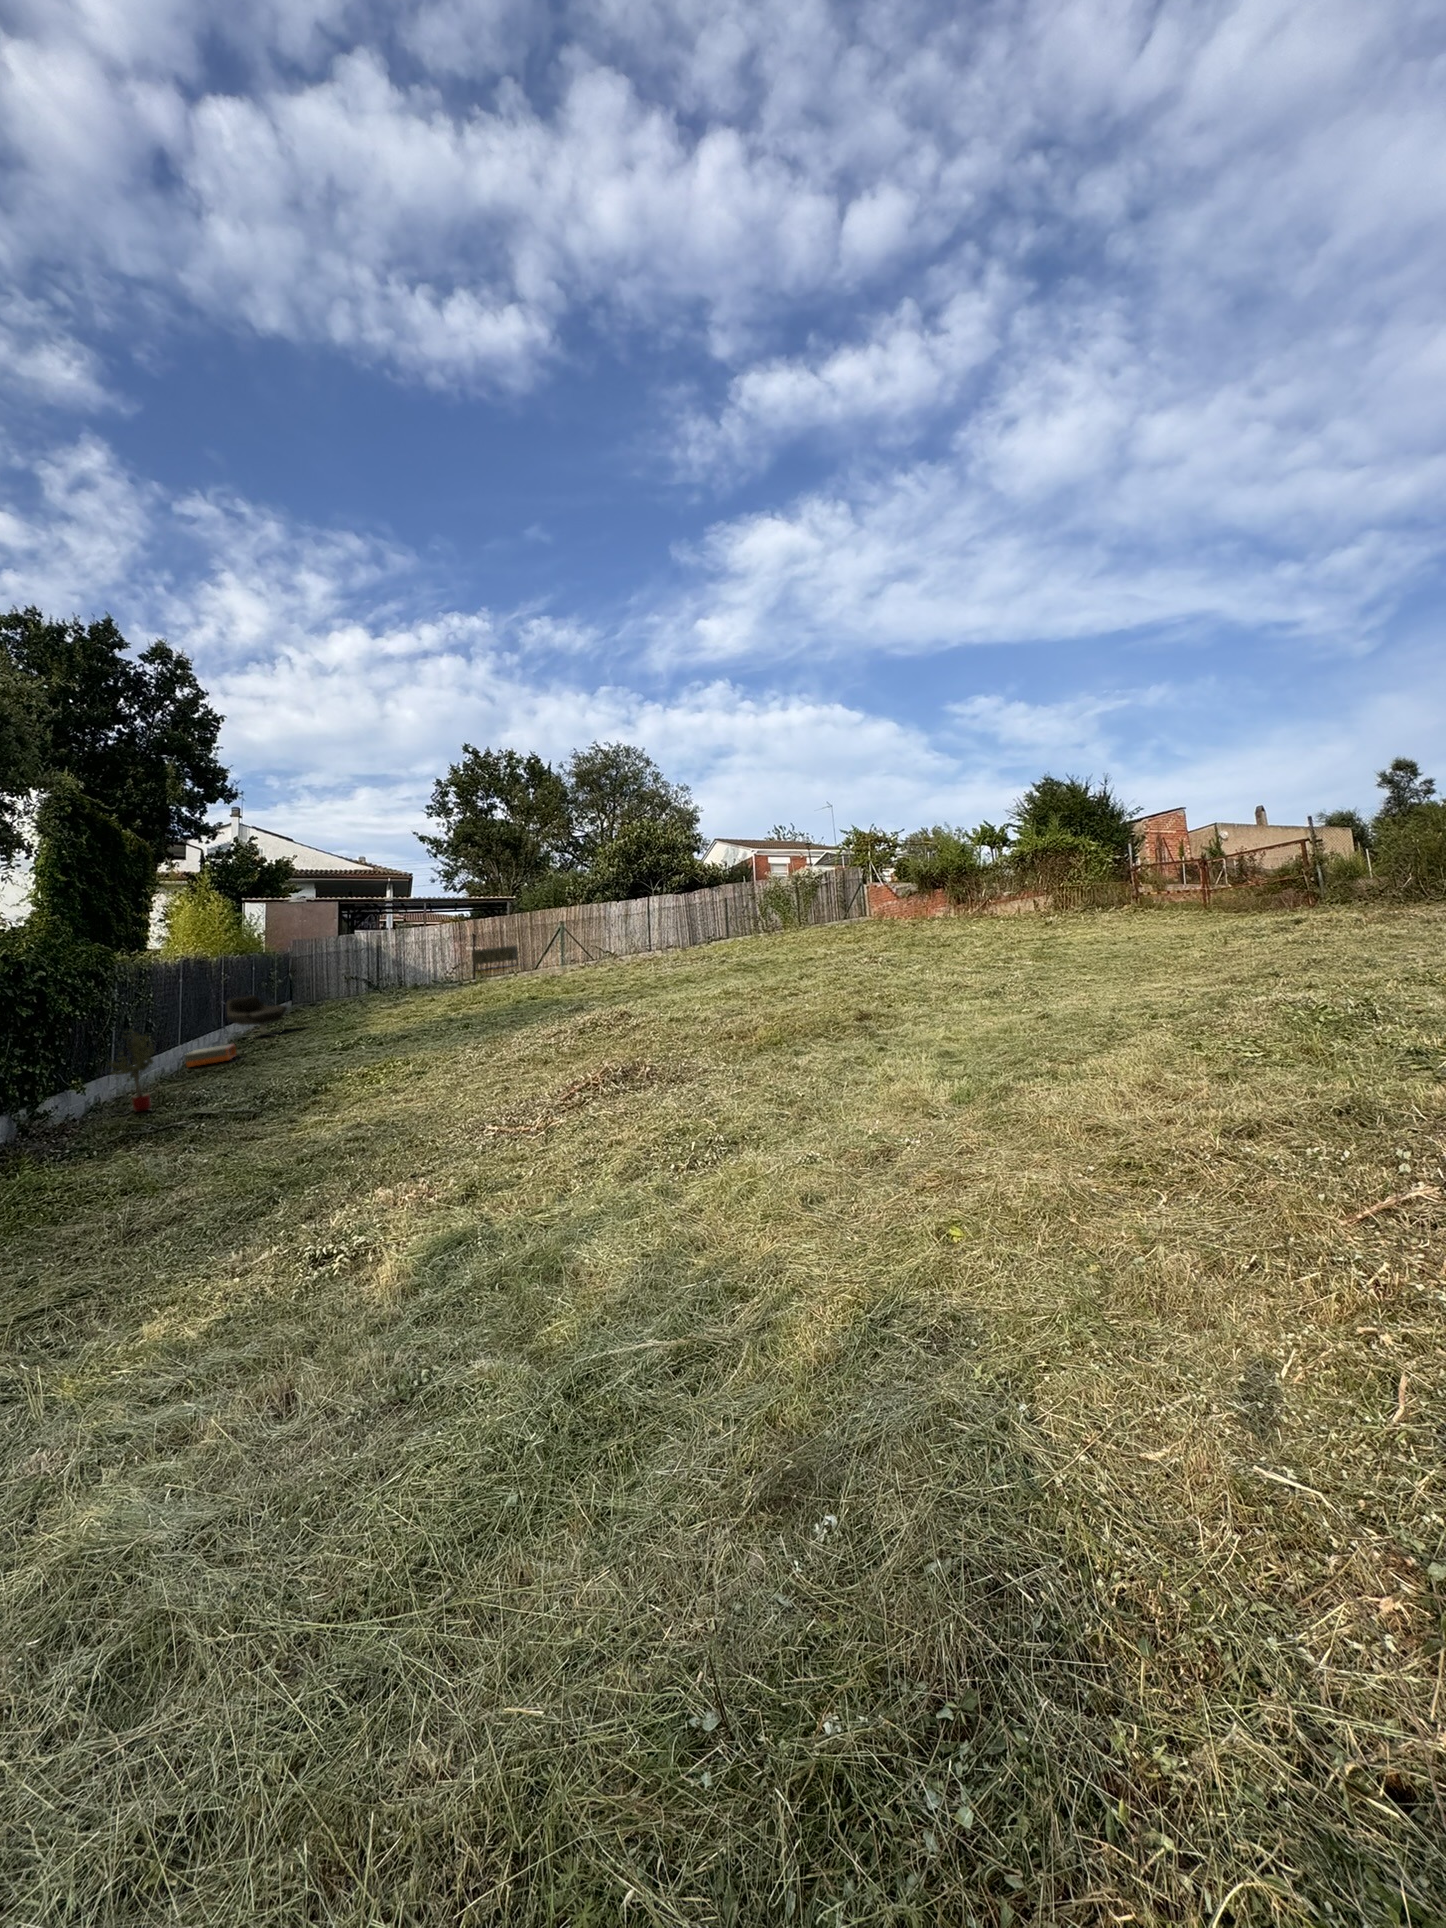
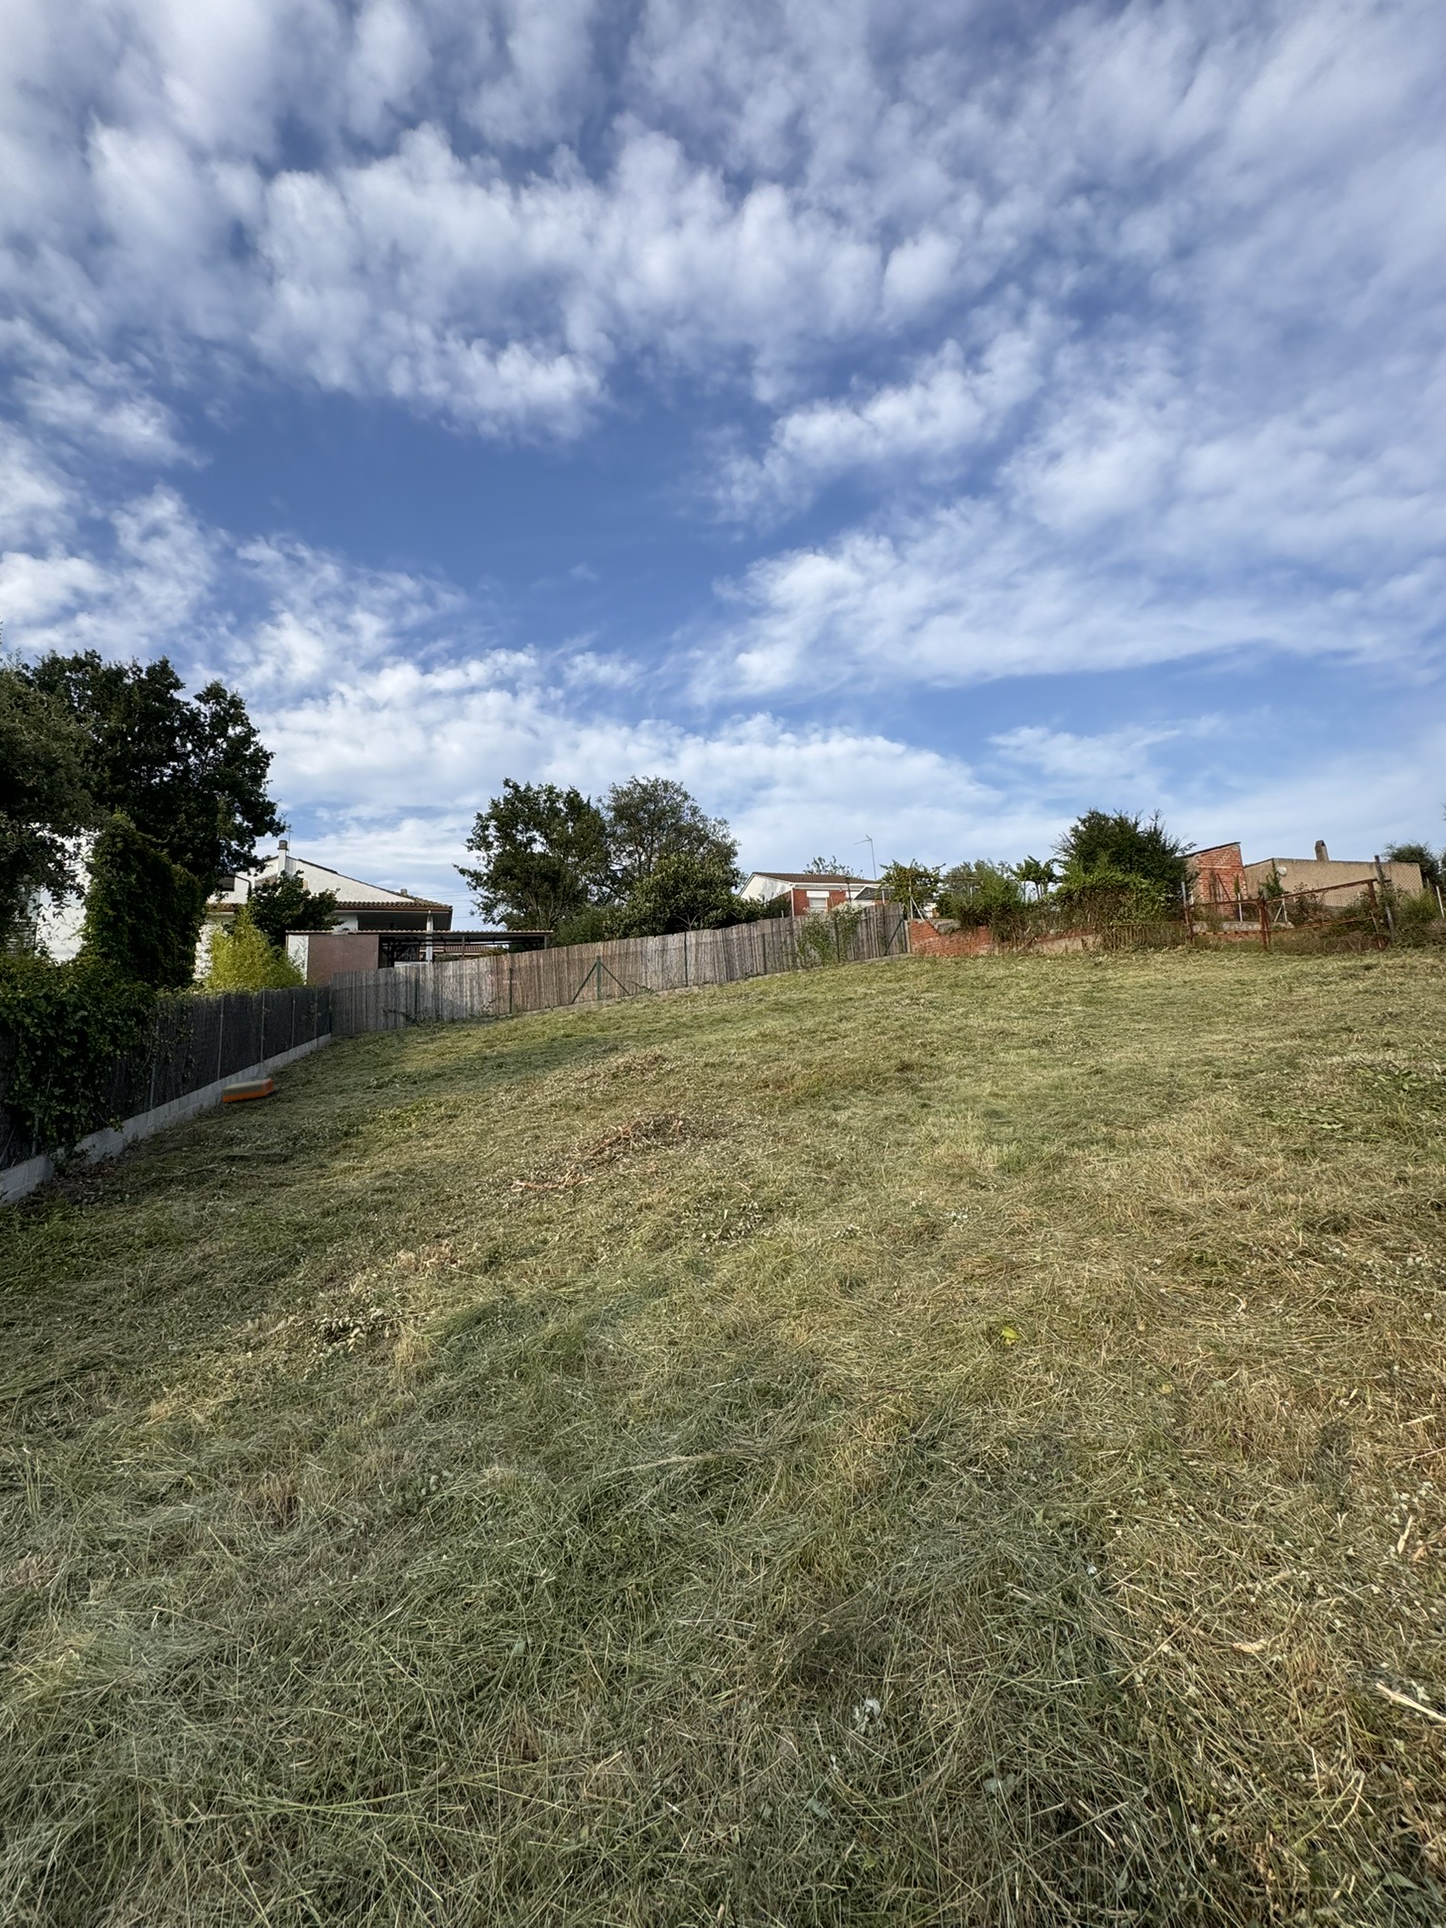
bench: present [472,946,518,969] -> none [510,979,556,1004]
lounge chair: present [227,995,287,1038] -> none [266,1028,326,1073]
potted tree: present [107,1029,154,1112] -> none [142,1066,192,1150]

